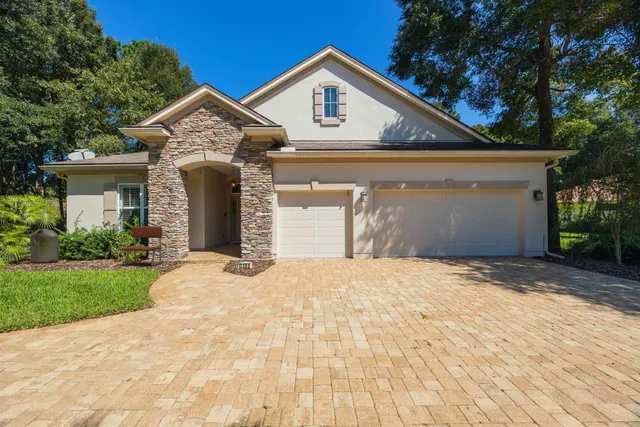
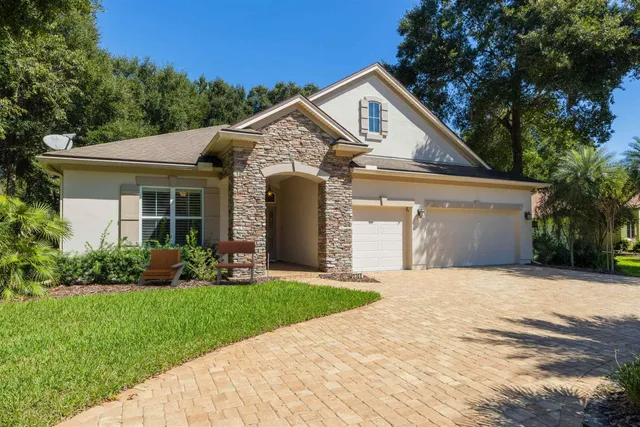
trash can: present [30,229,59,263] -> none [89,245,126,286]
lounge chair: none [61,233,109,265] -> present [137,249,185,286]

